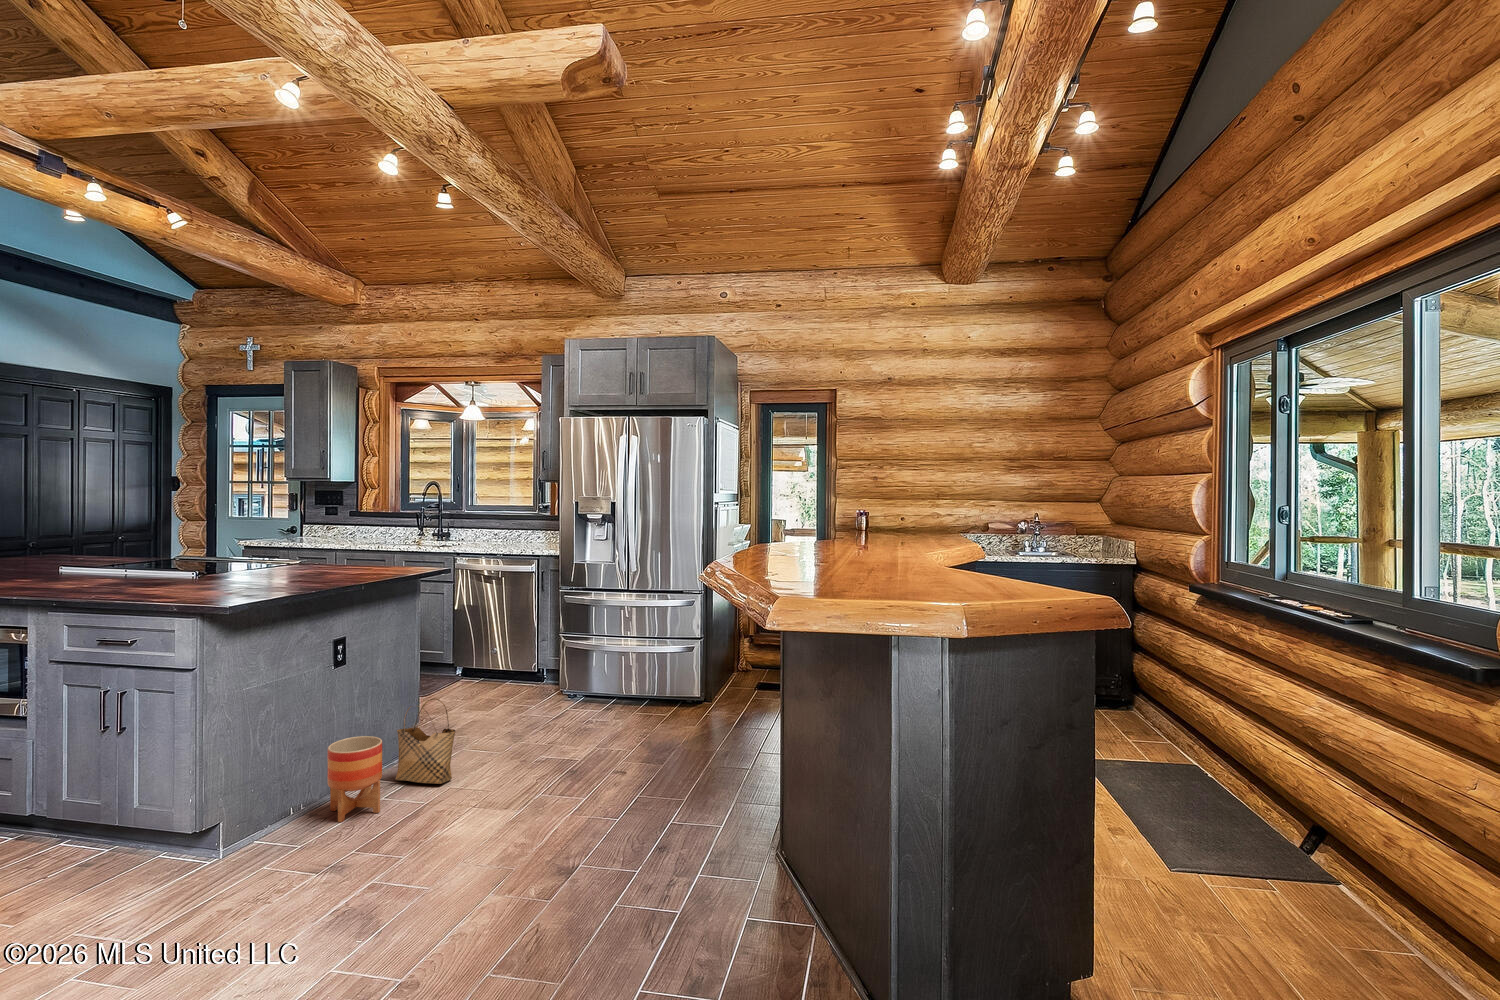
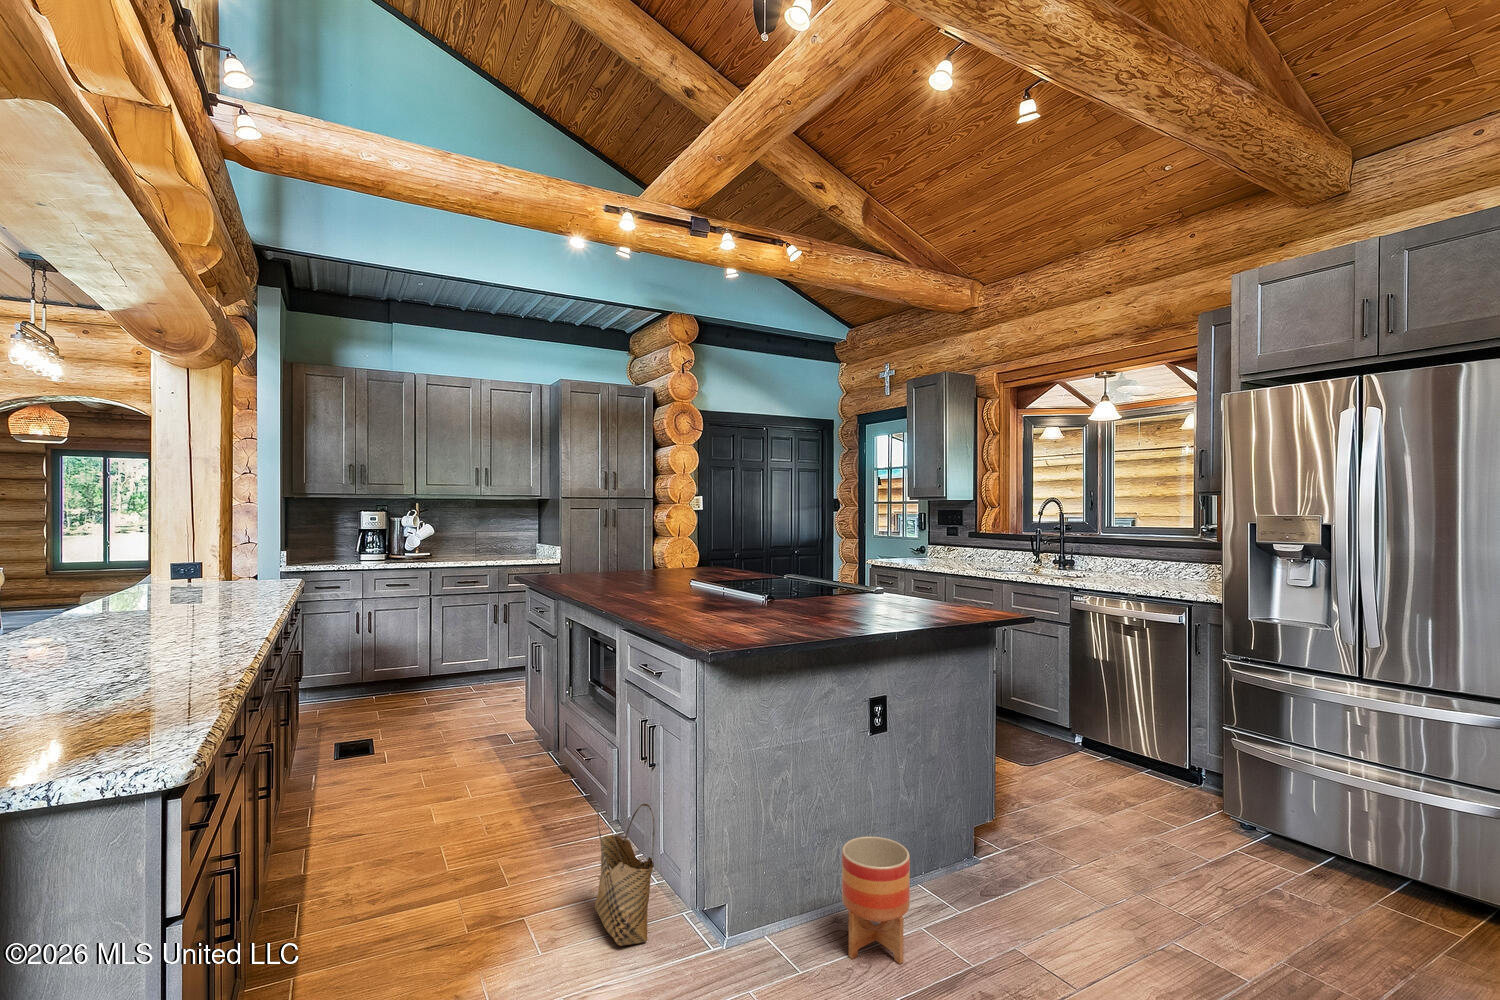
woven basket: present [396,698,455,784] -> present [595,804,654,946]

